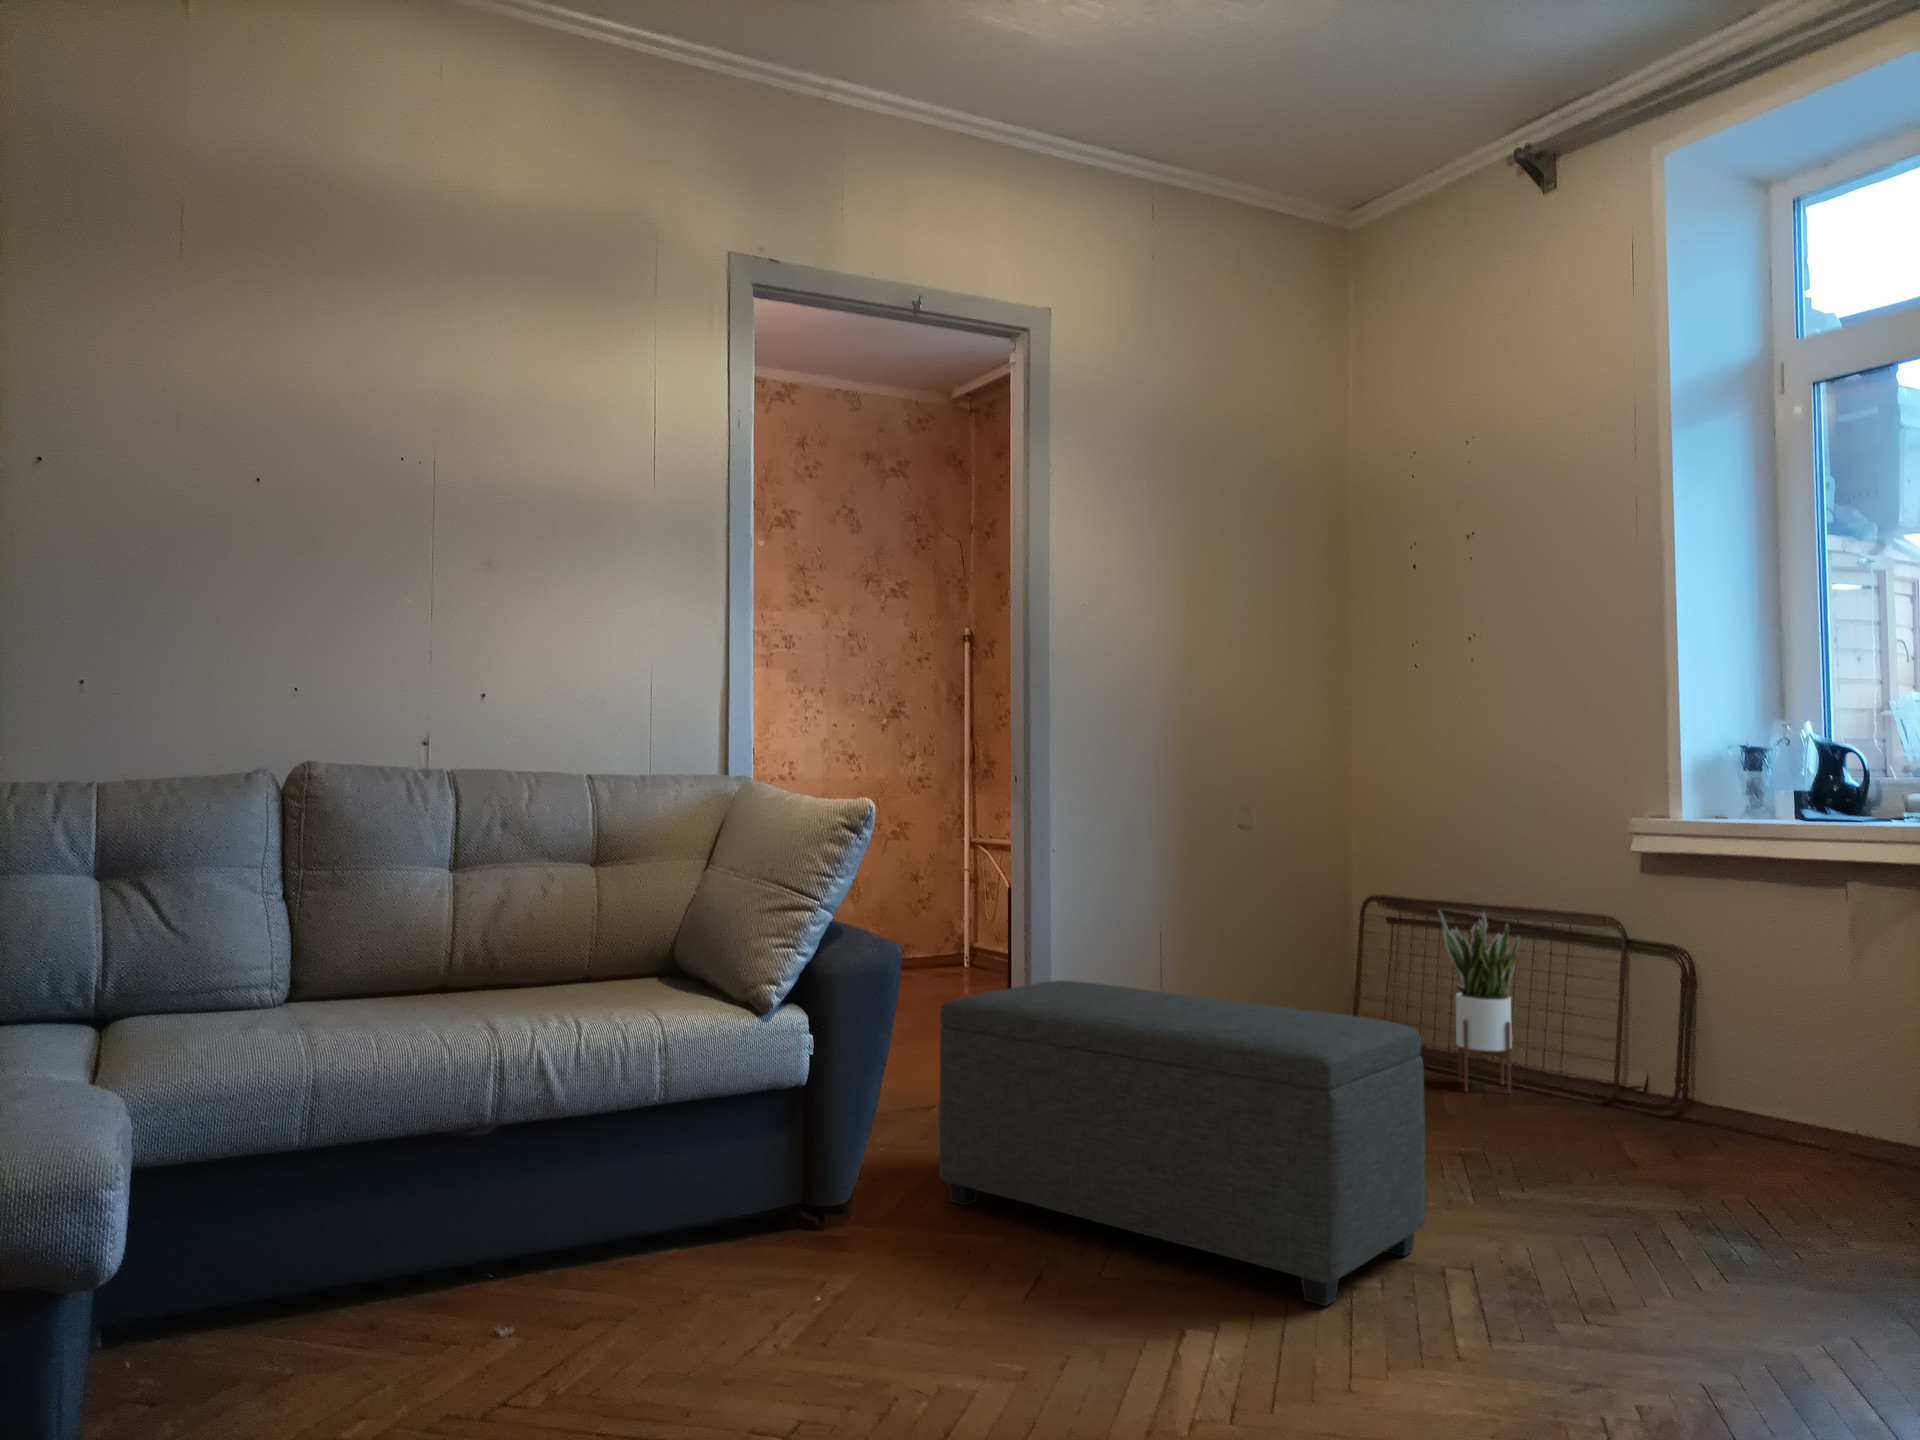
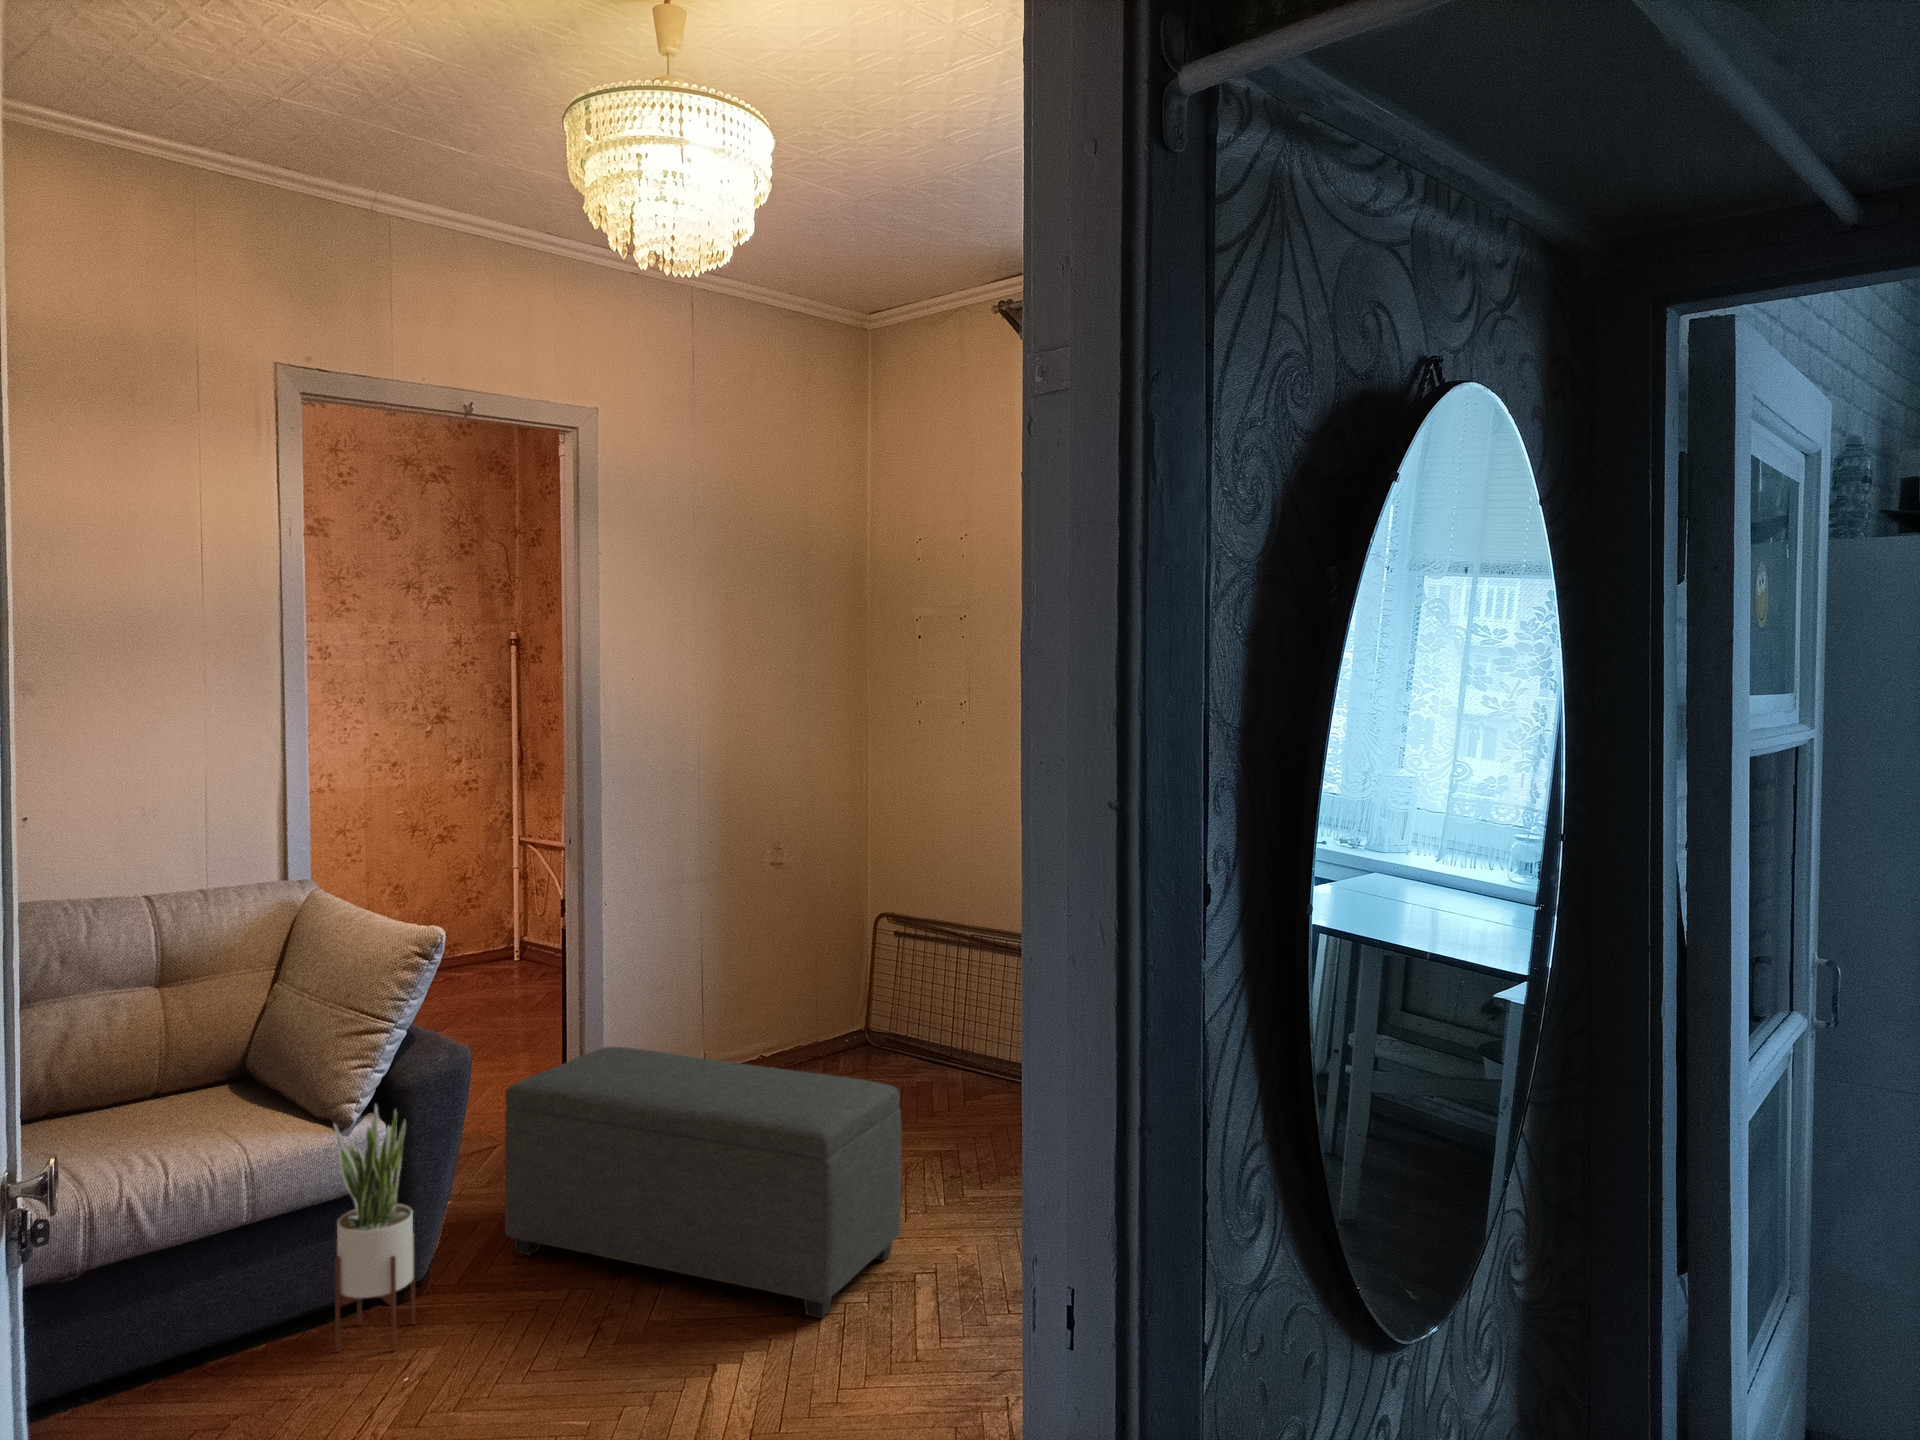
potted plant: present [1439,911,1520,1094] -> present [334,1105,415,1352]

